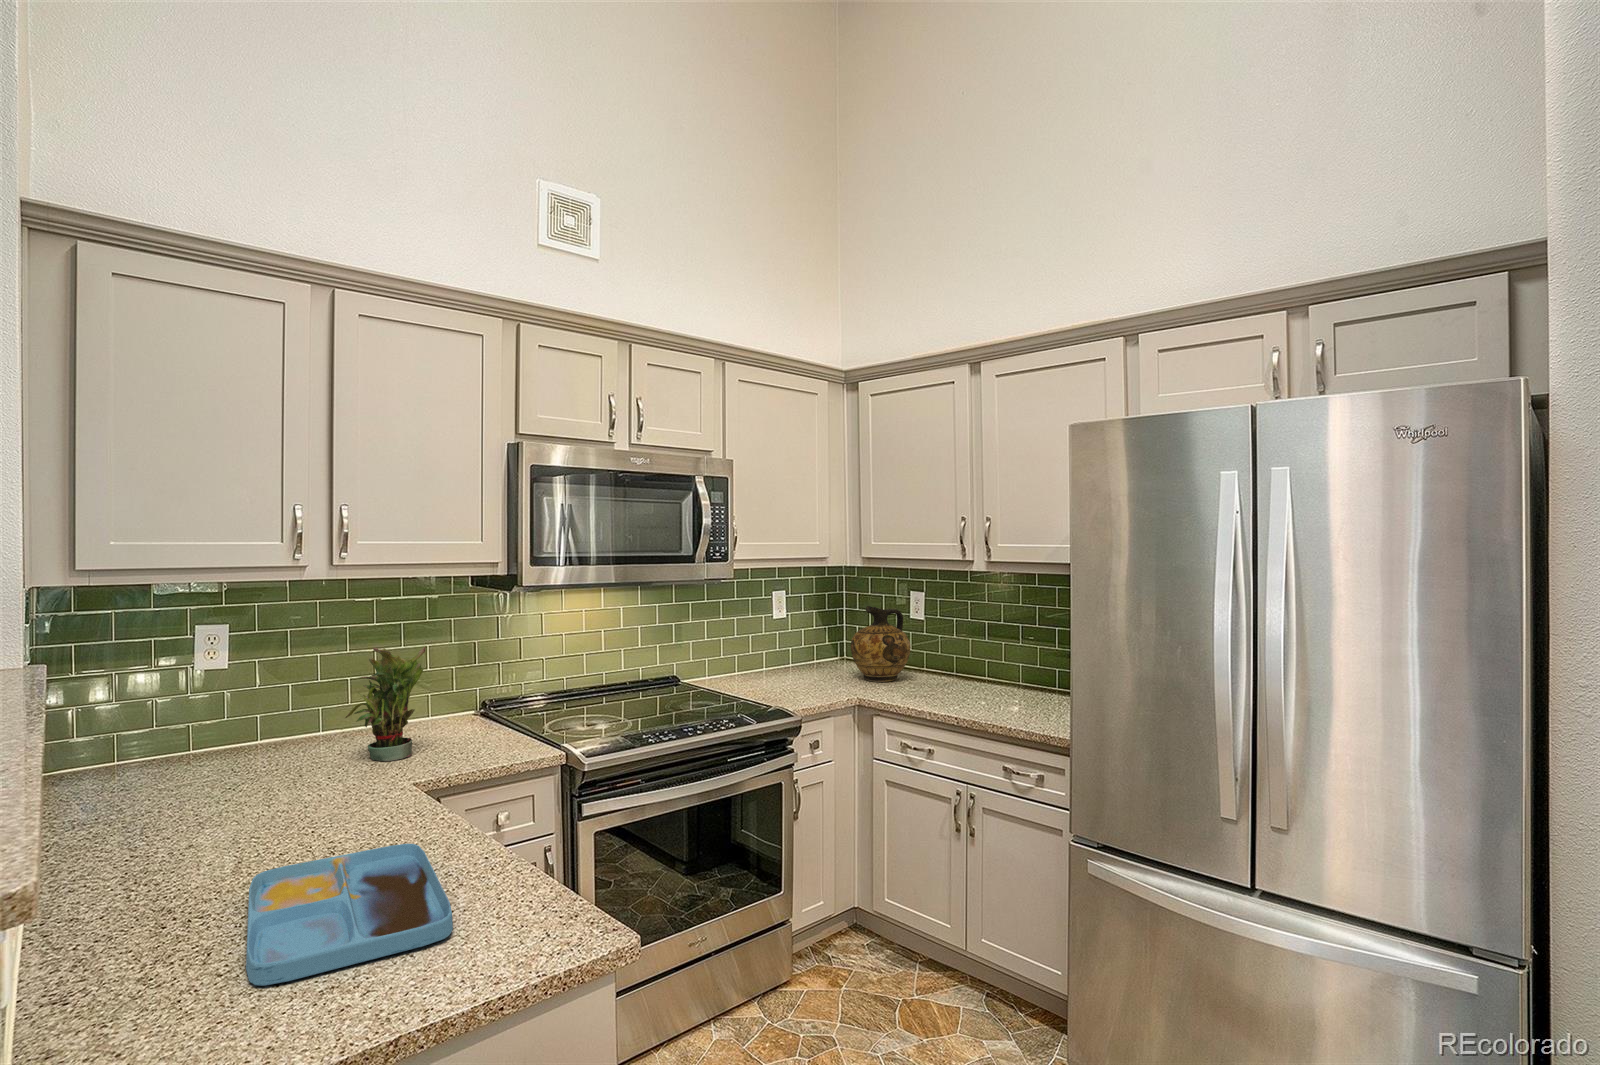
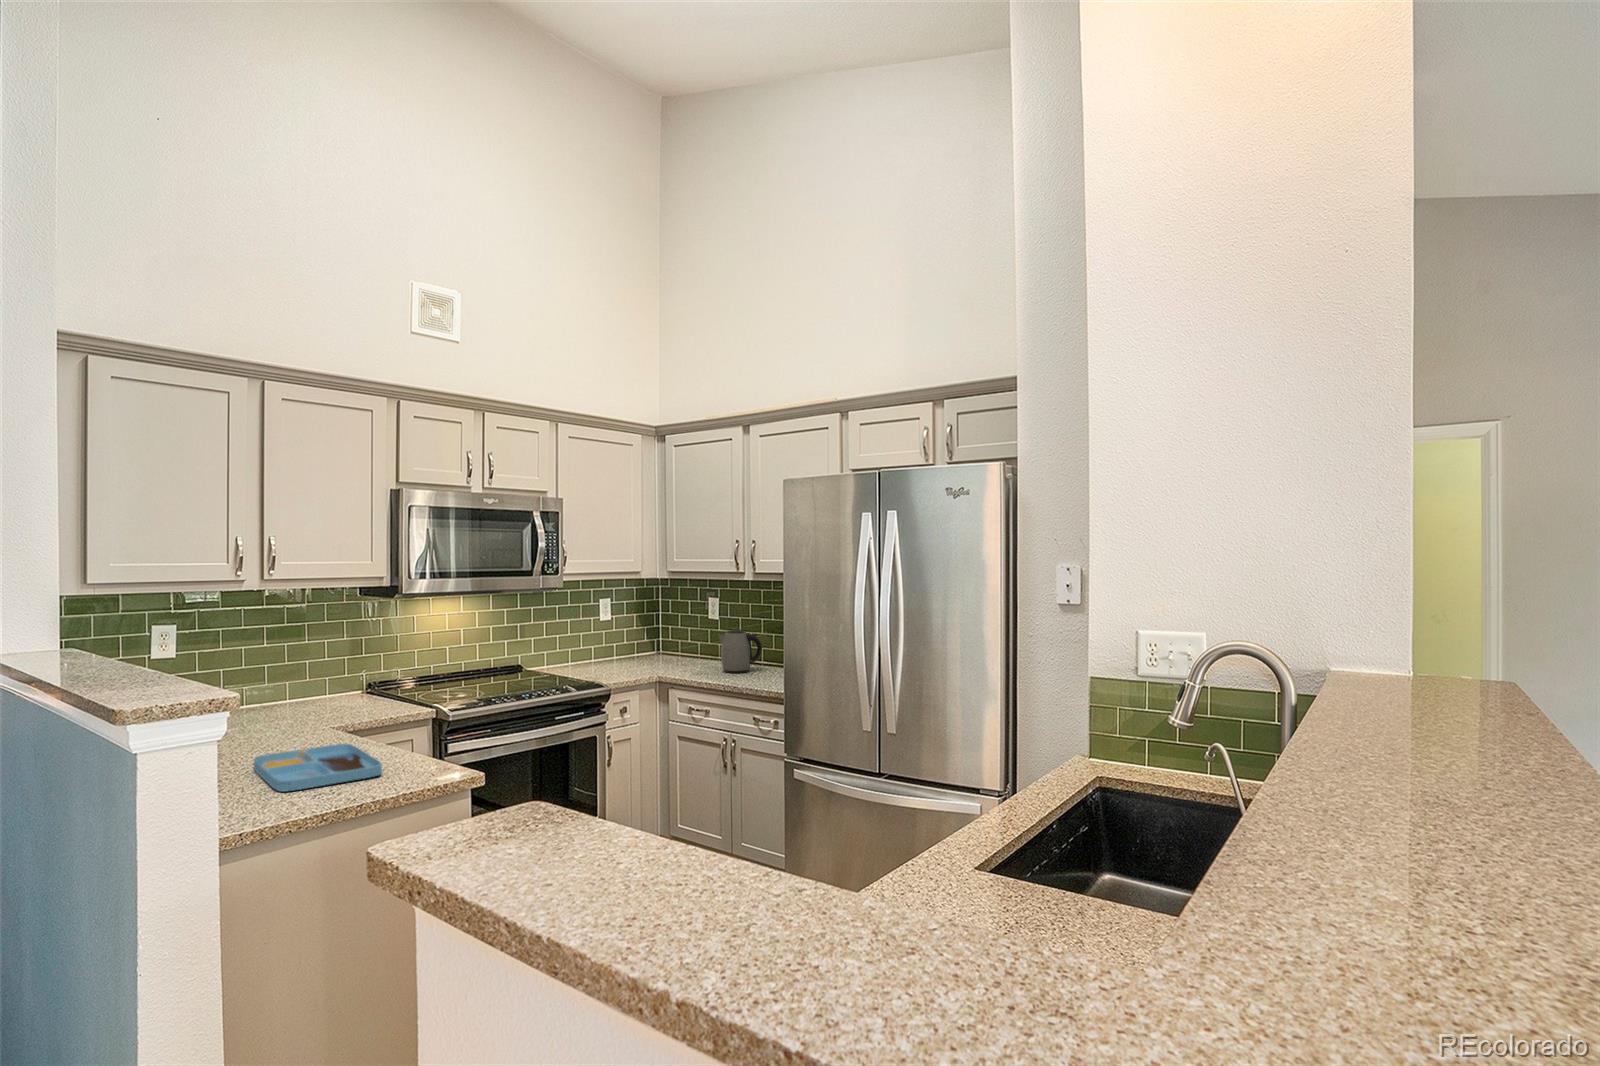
ceramic jug: present [851,606,911,682] -> none [659,609,705,666]
kettle: none [935,637,995,696] -> present [719,630,762,673]
potted plant: present [345,647,425,761] -> none [271,636,332,716]

